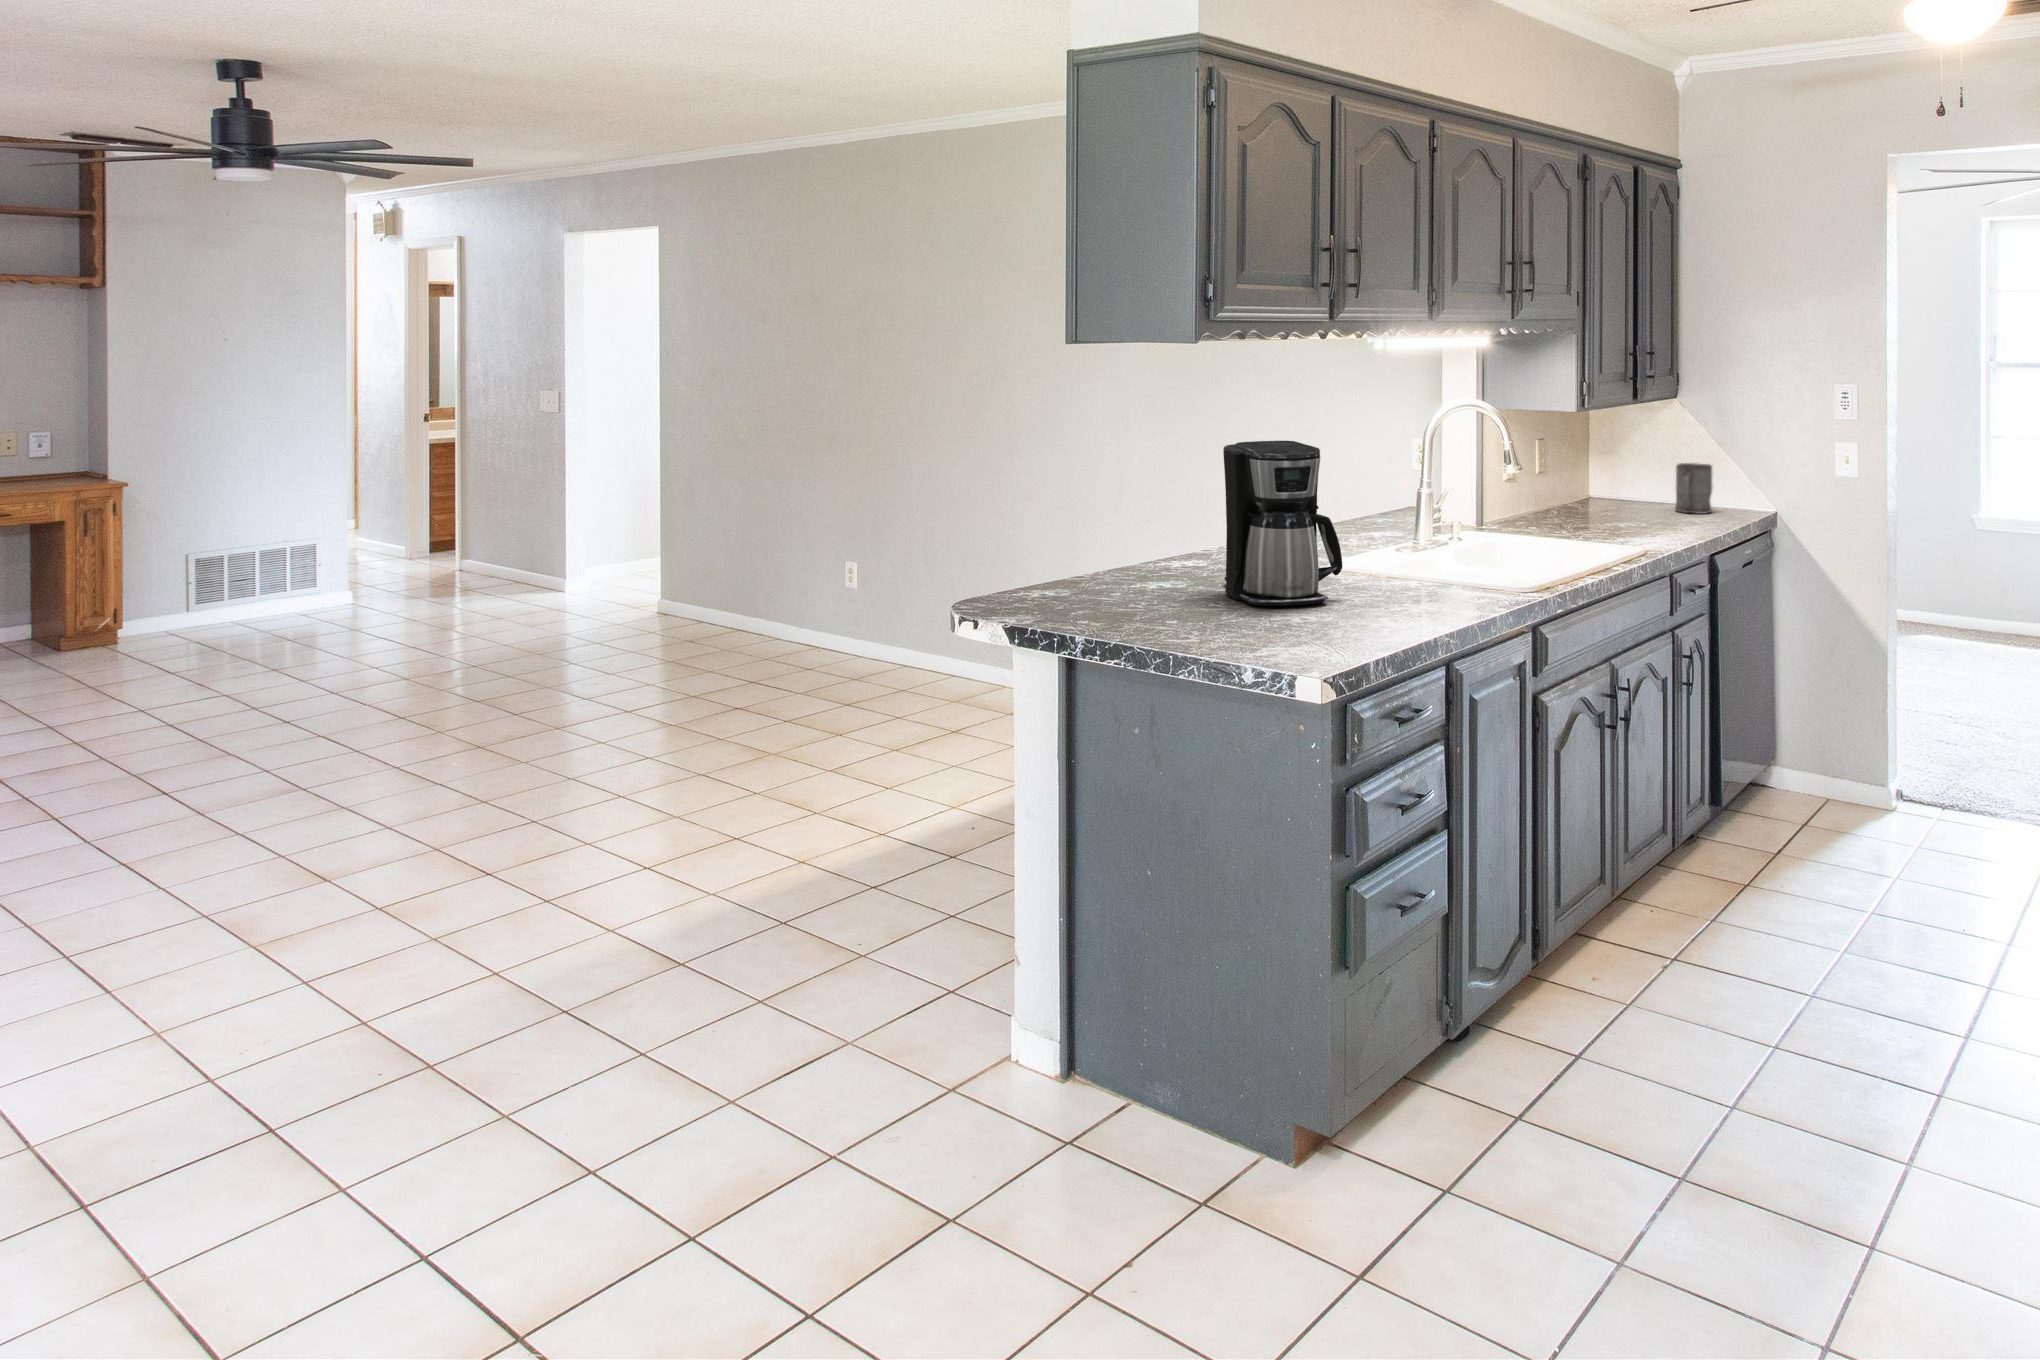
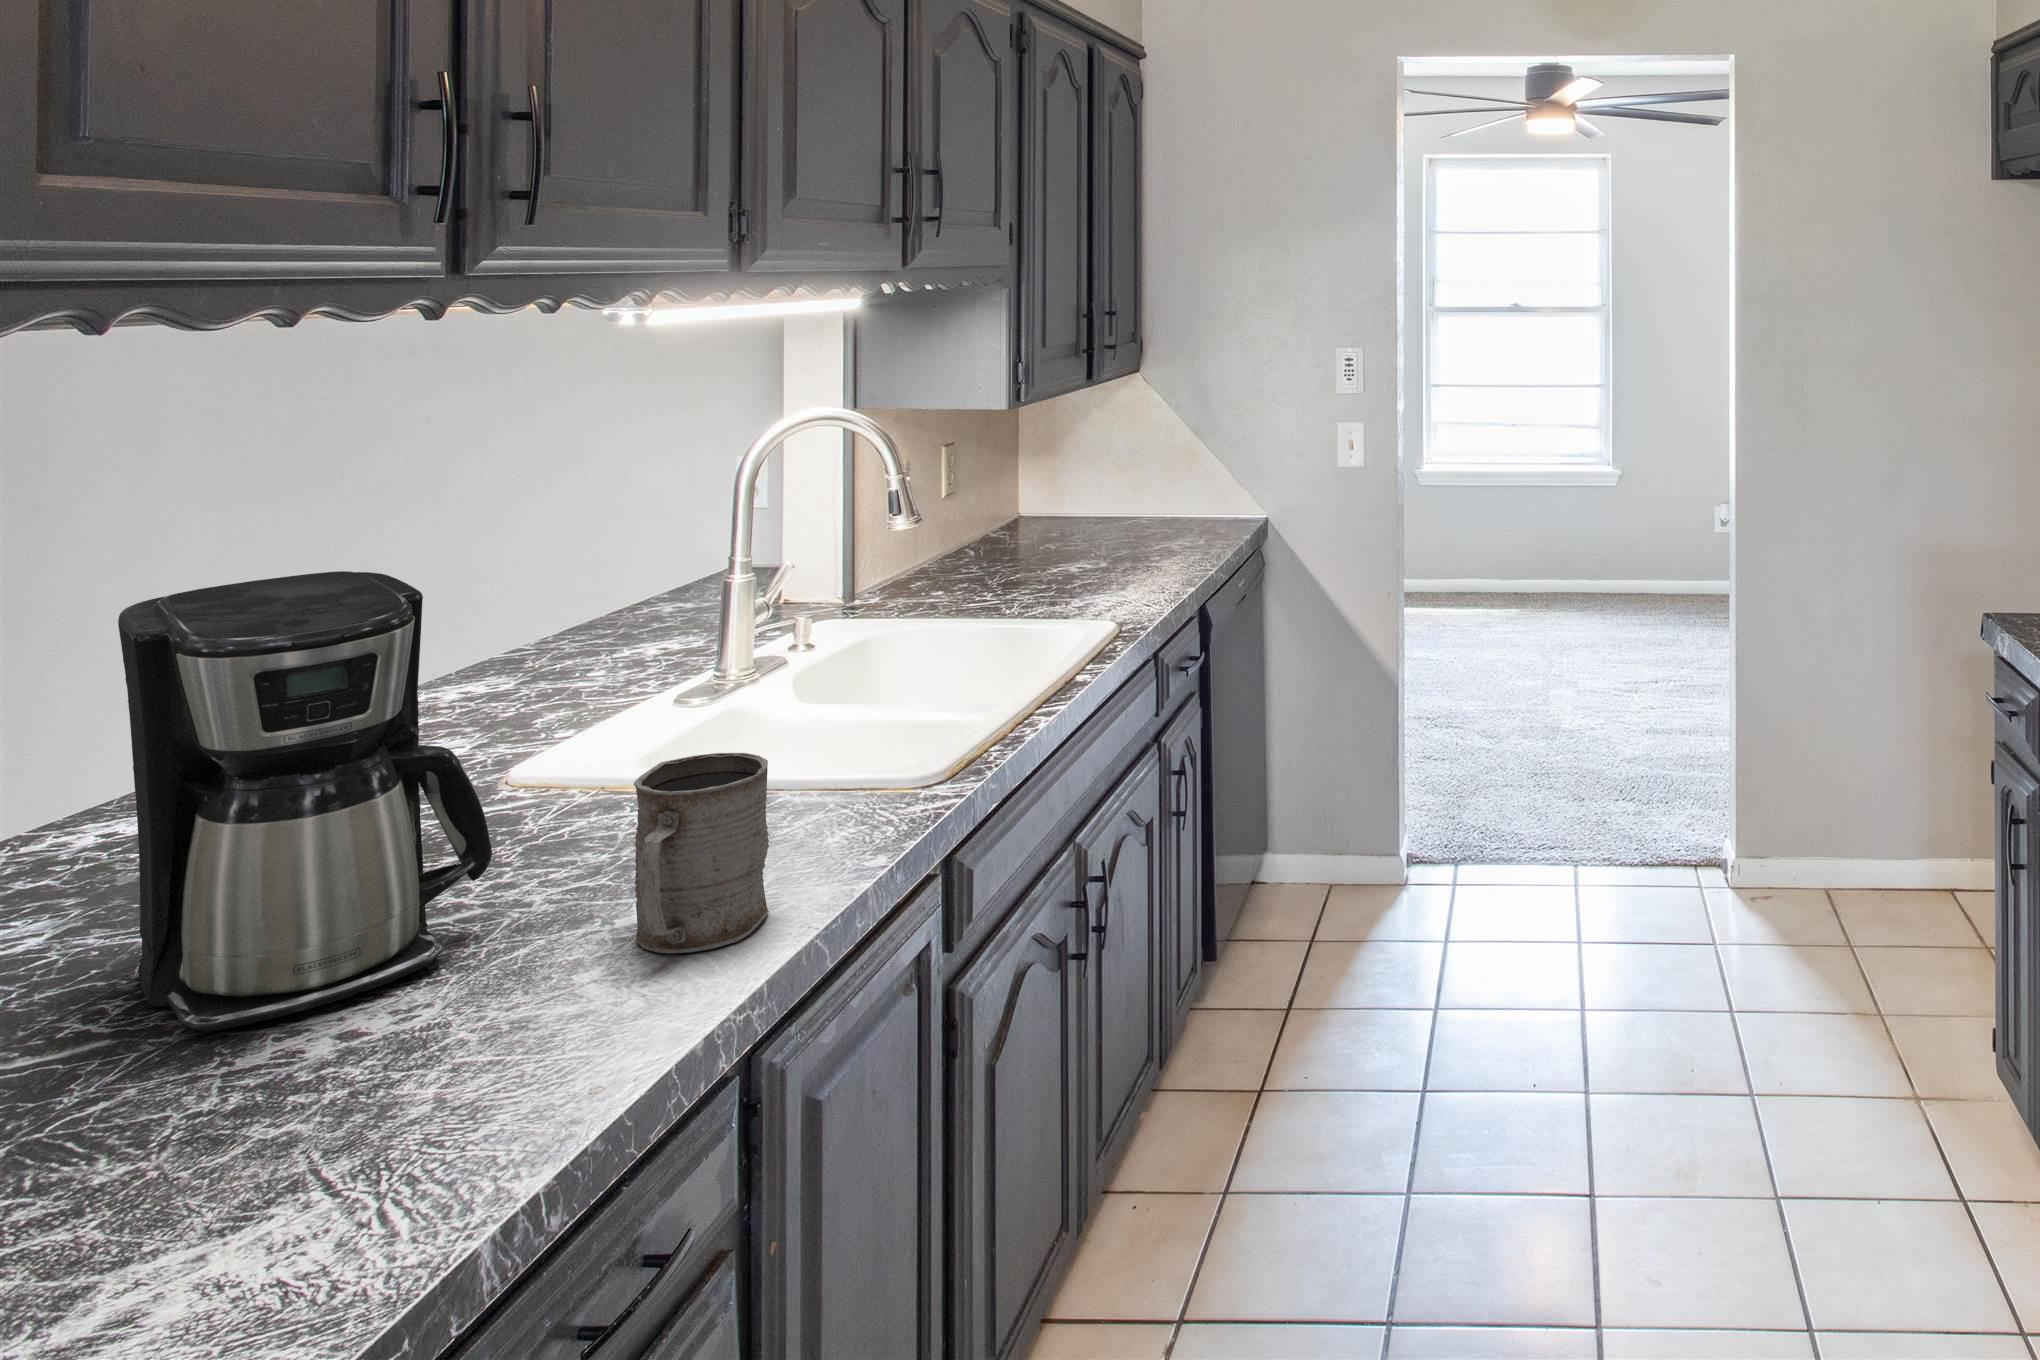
mug: present [1675,463,1713,514] -> present [634,753,769,953]

